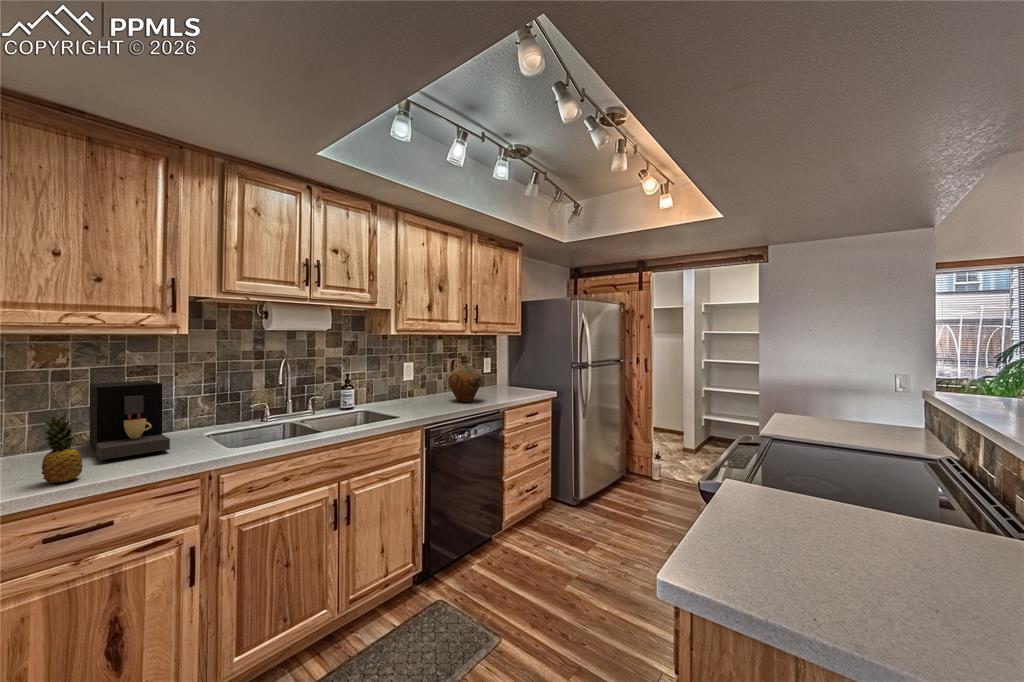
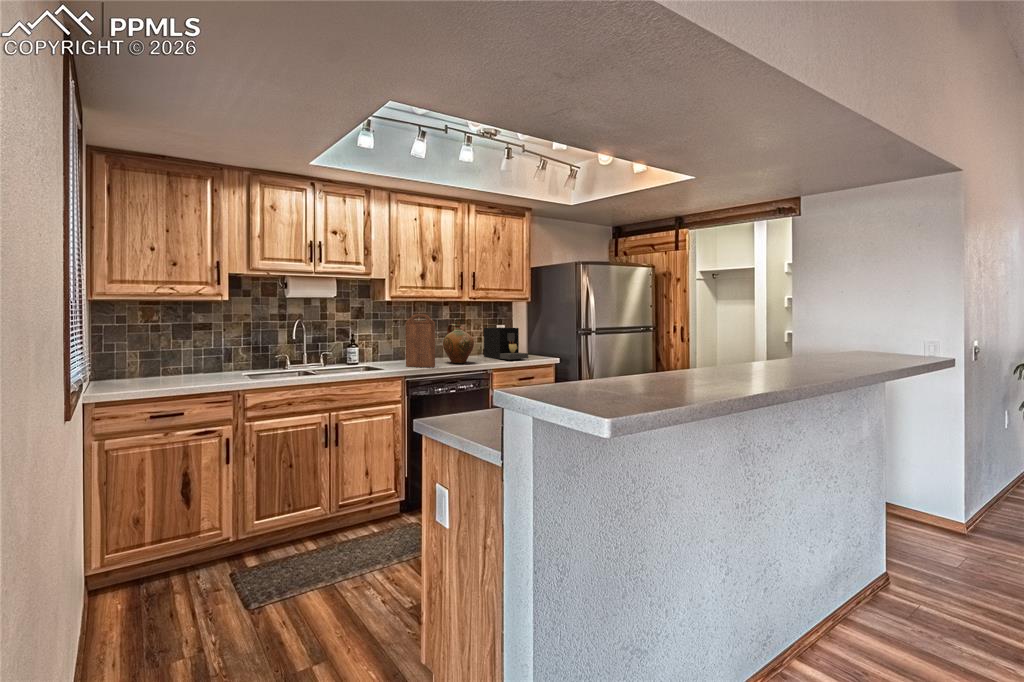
cutting board: none [415,350,450,410] -> present [406,314,435,367]
coffee maker: present [90,380,170,460] -> present [484,328,528,359]
fruit: present [42,413,82,483] -> none [149,346,169,387]

